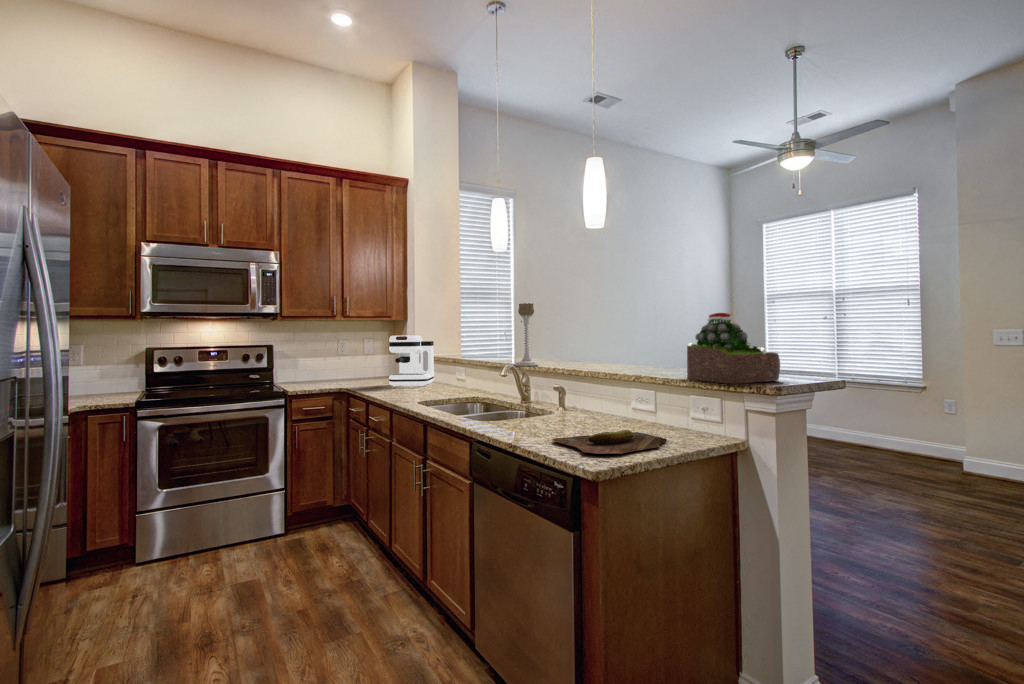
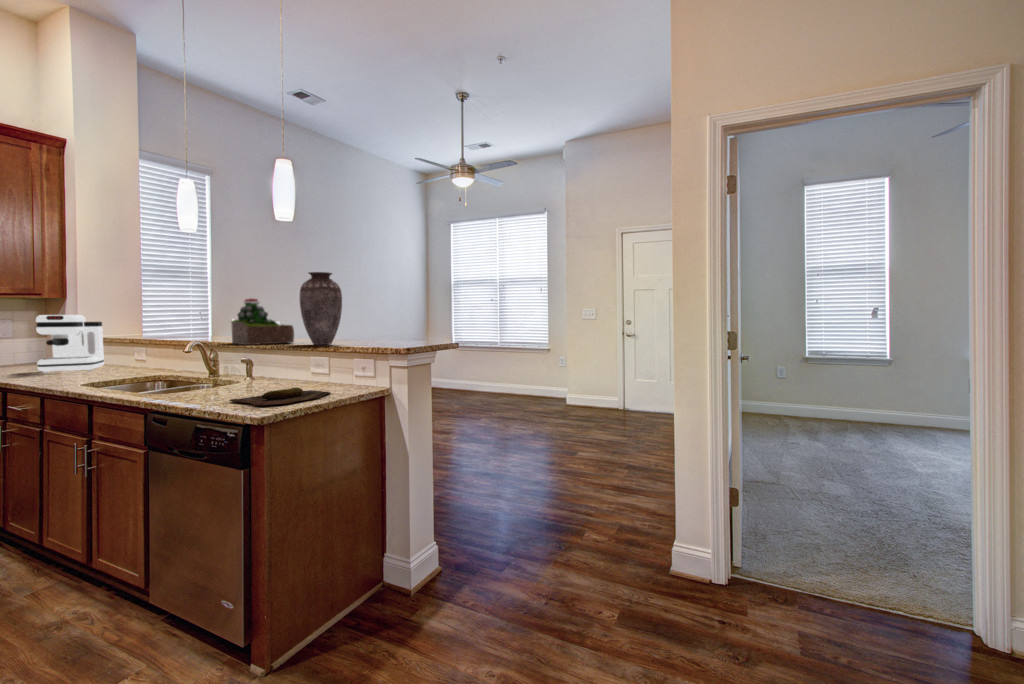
vase: none [619,284,668,373] -> present [300,272,342,345]
candle holder: present [515,303,539,366] -> none [200,284,228,343]
succulent plant: present [687,313,780,383] -> present [231,299,294,345]

